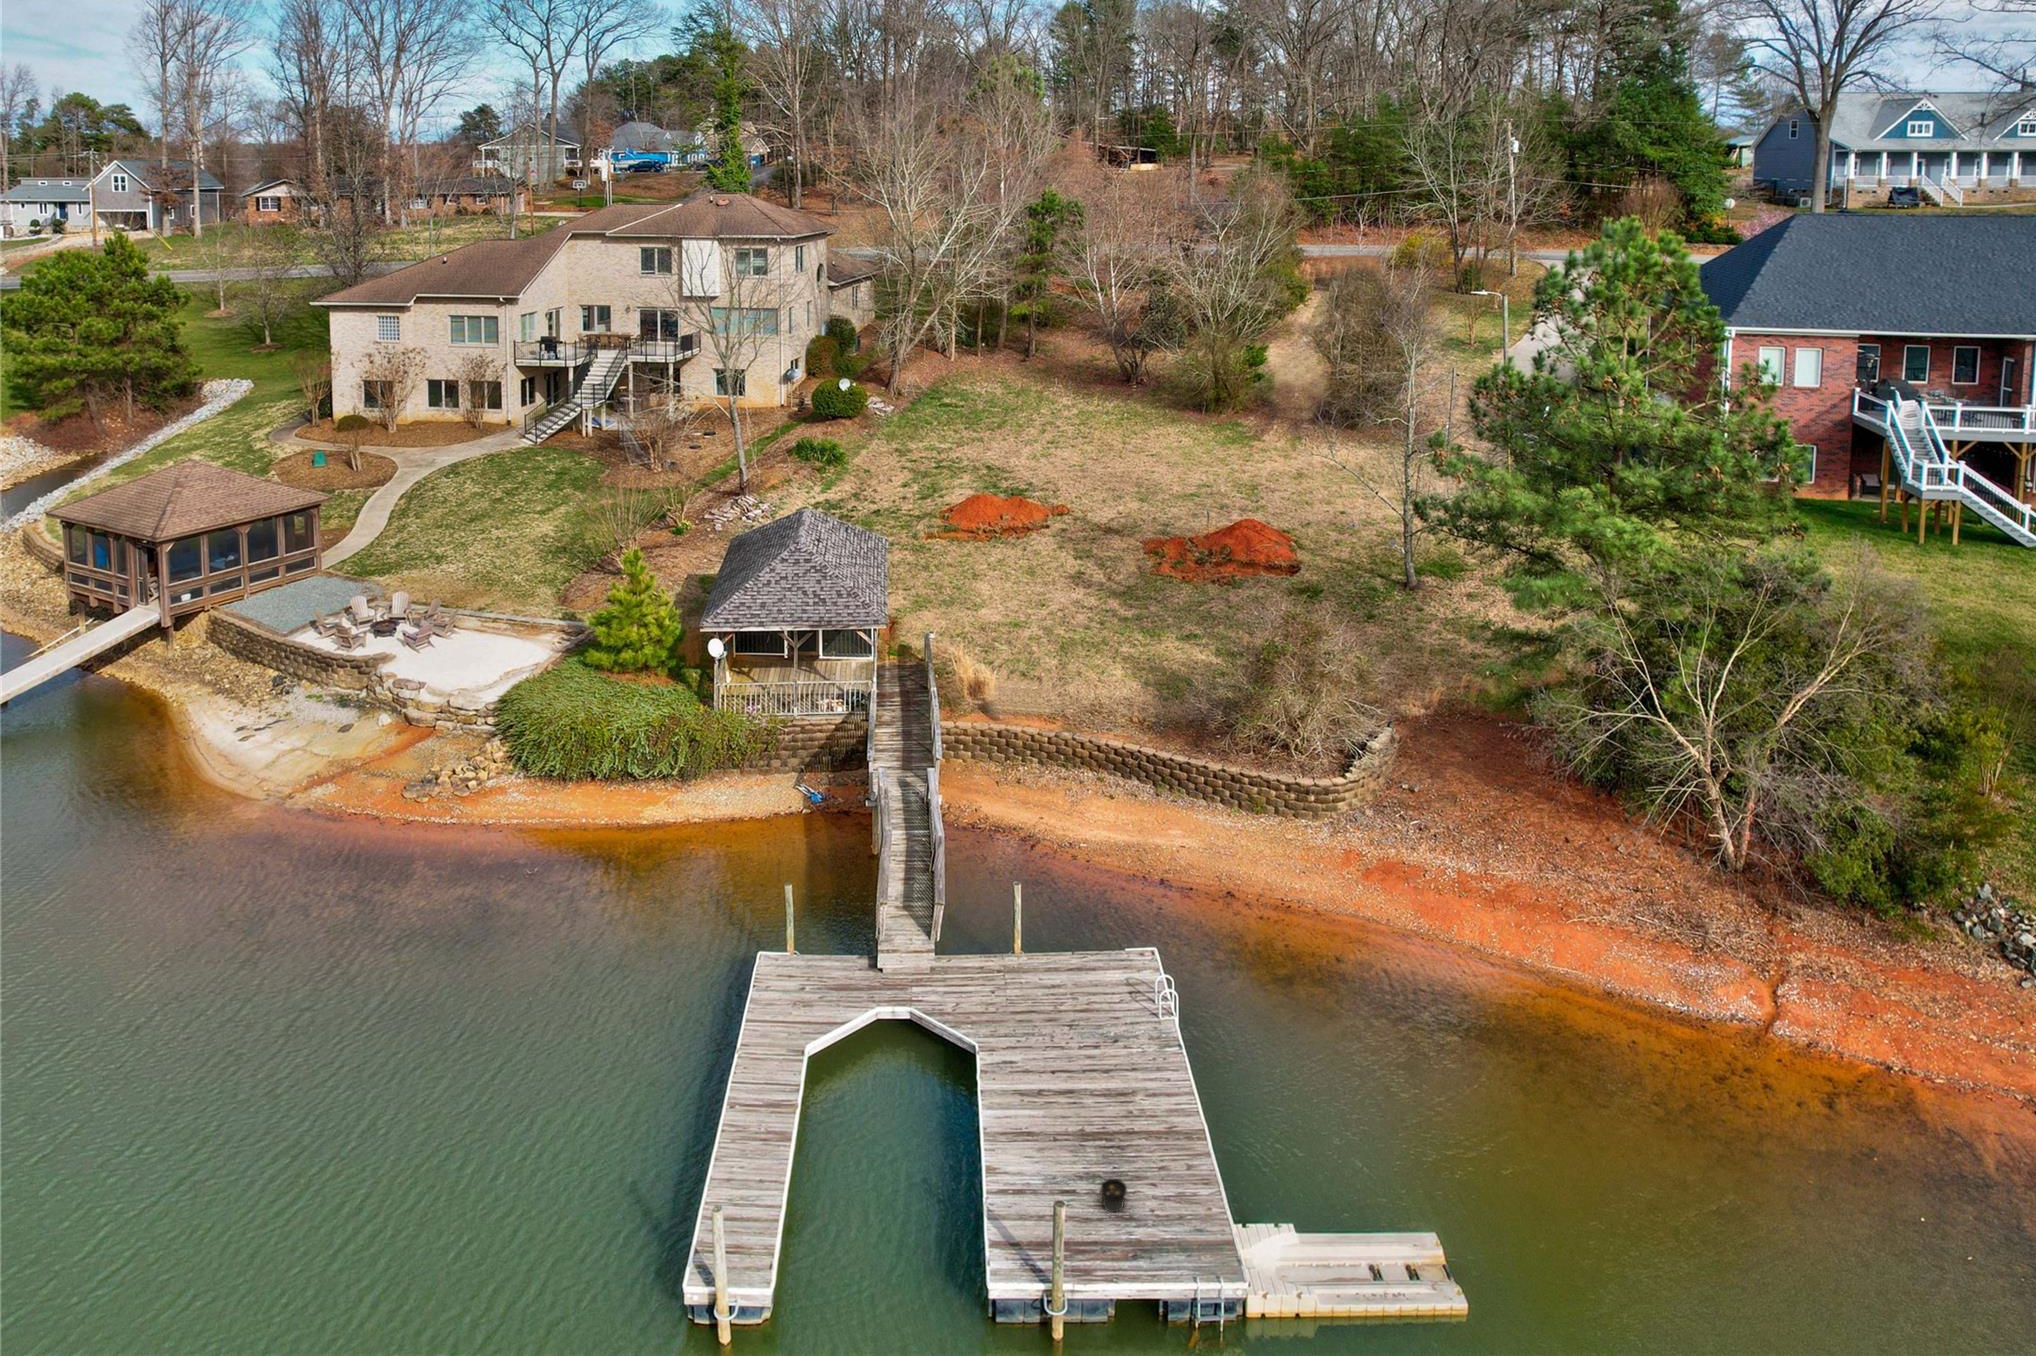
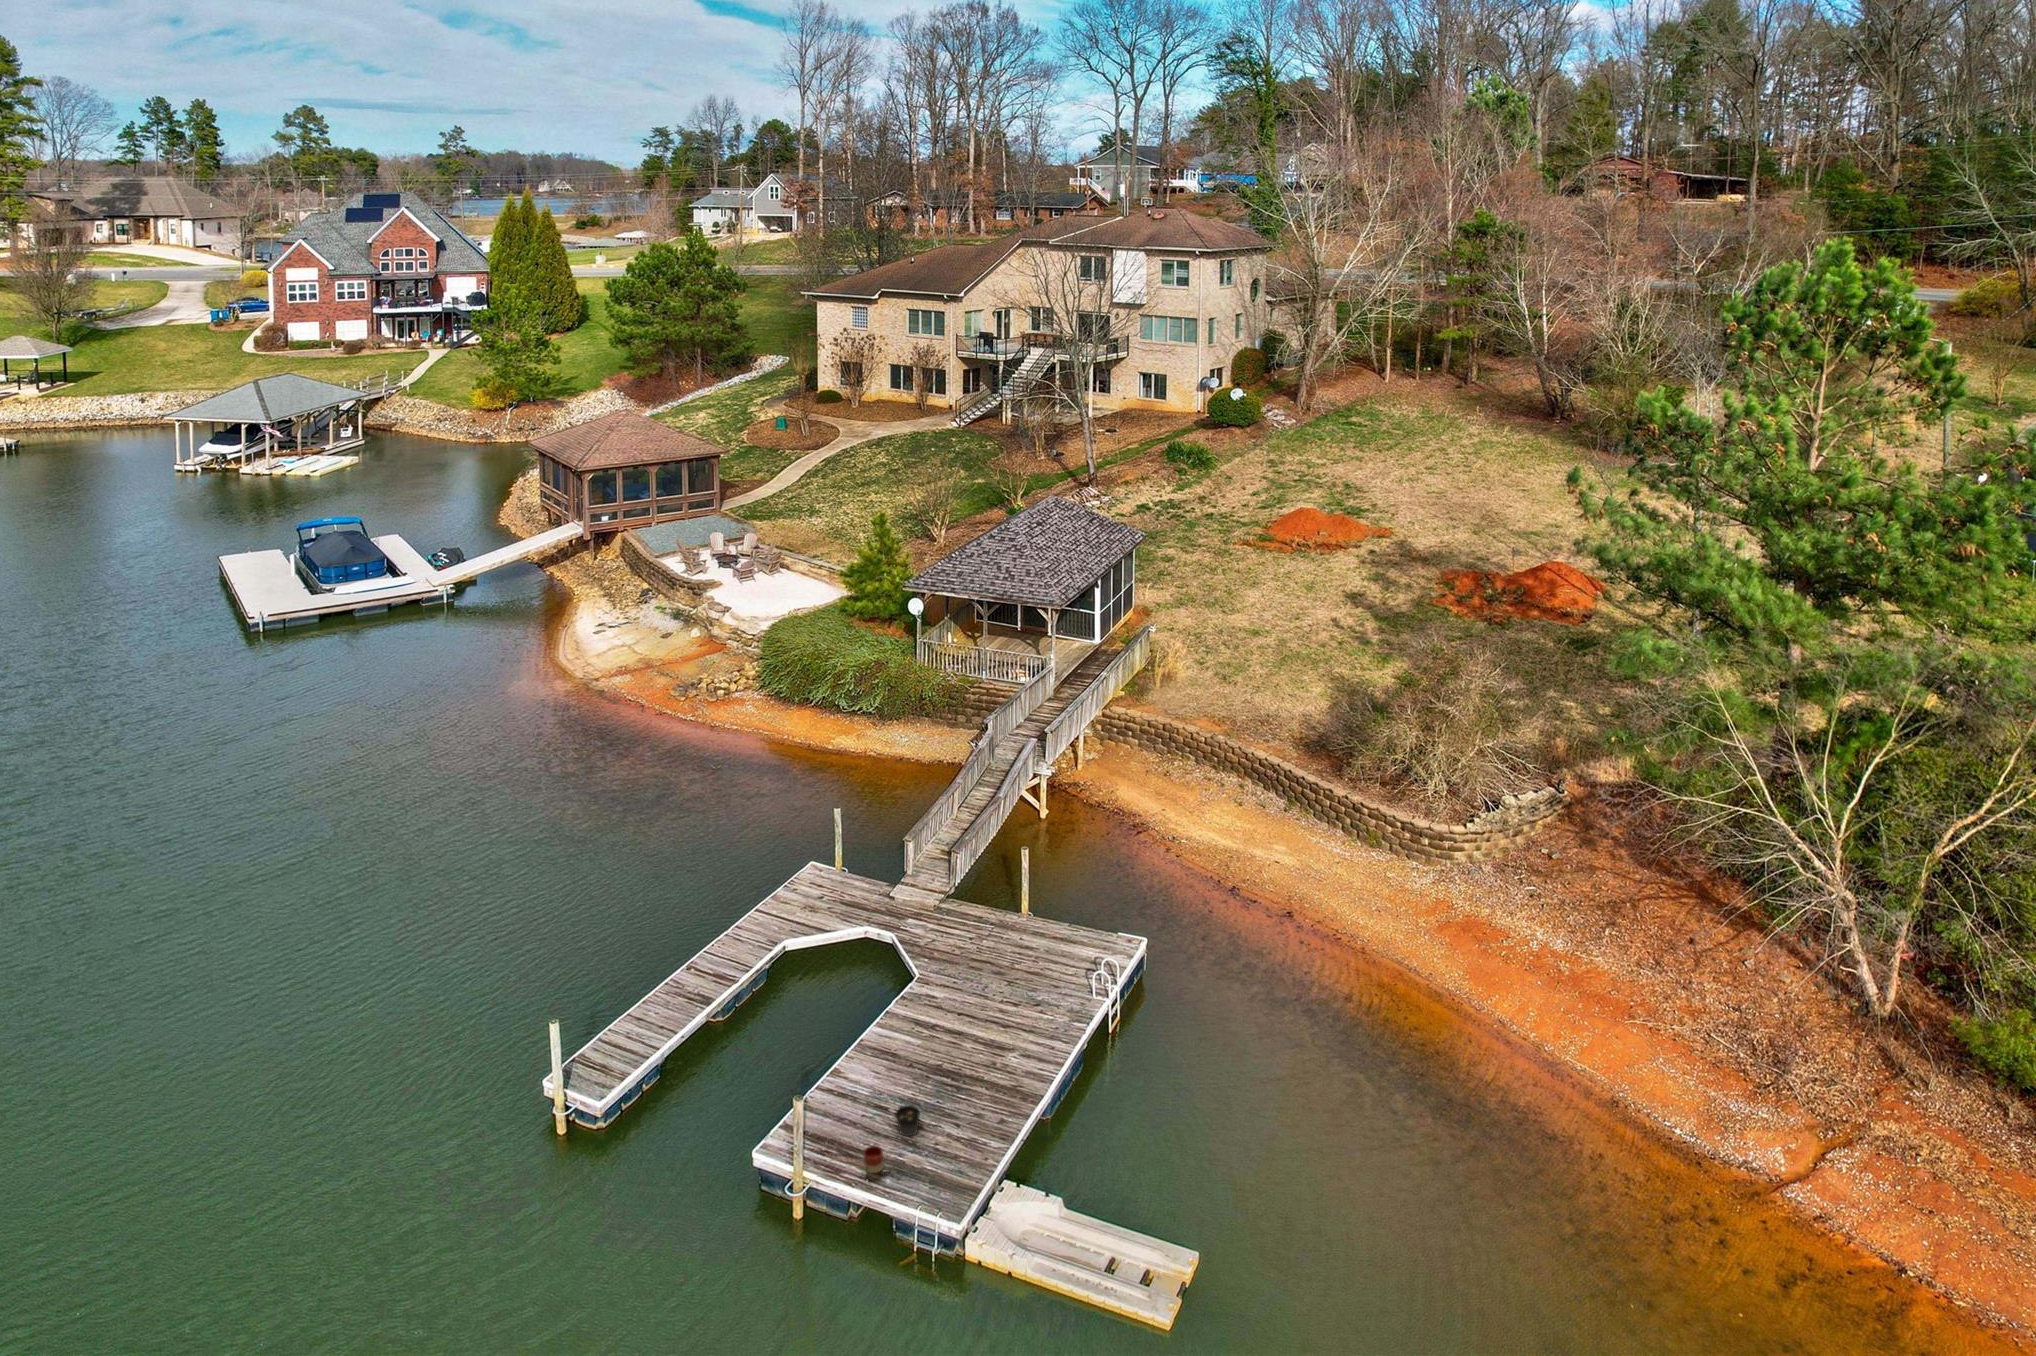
planter: none [1113,1230,1135,1271] -> present [864,1146,885,1173]

